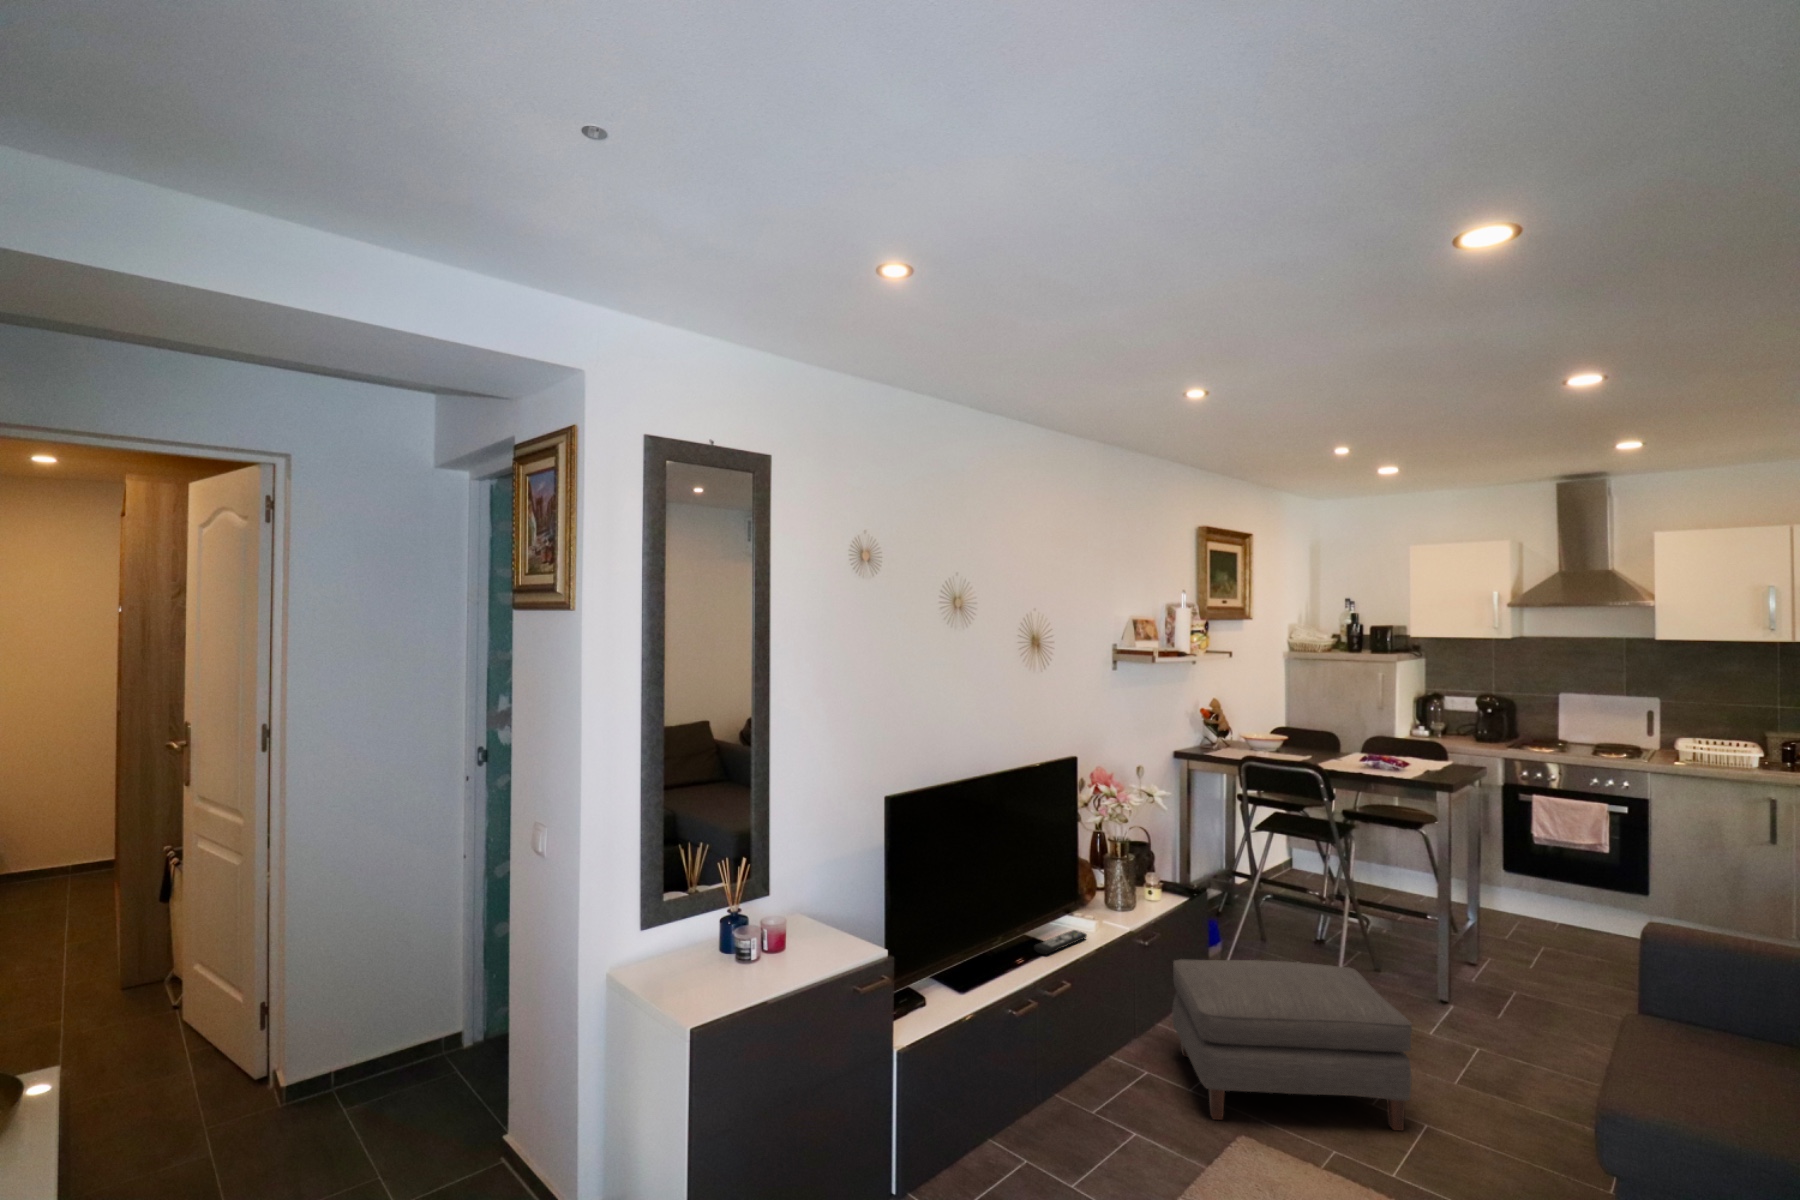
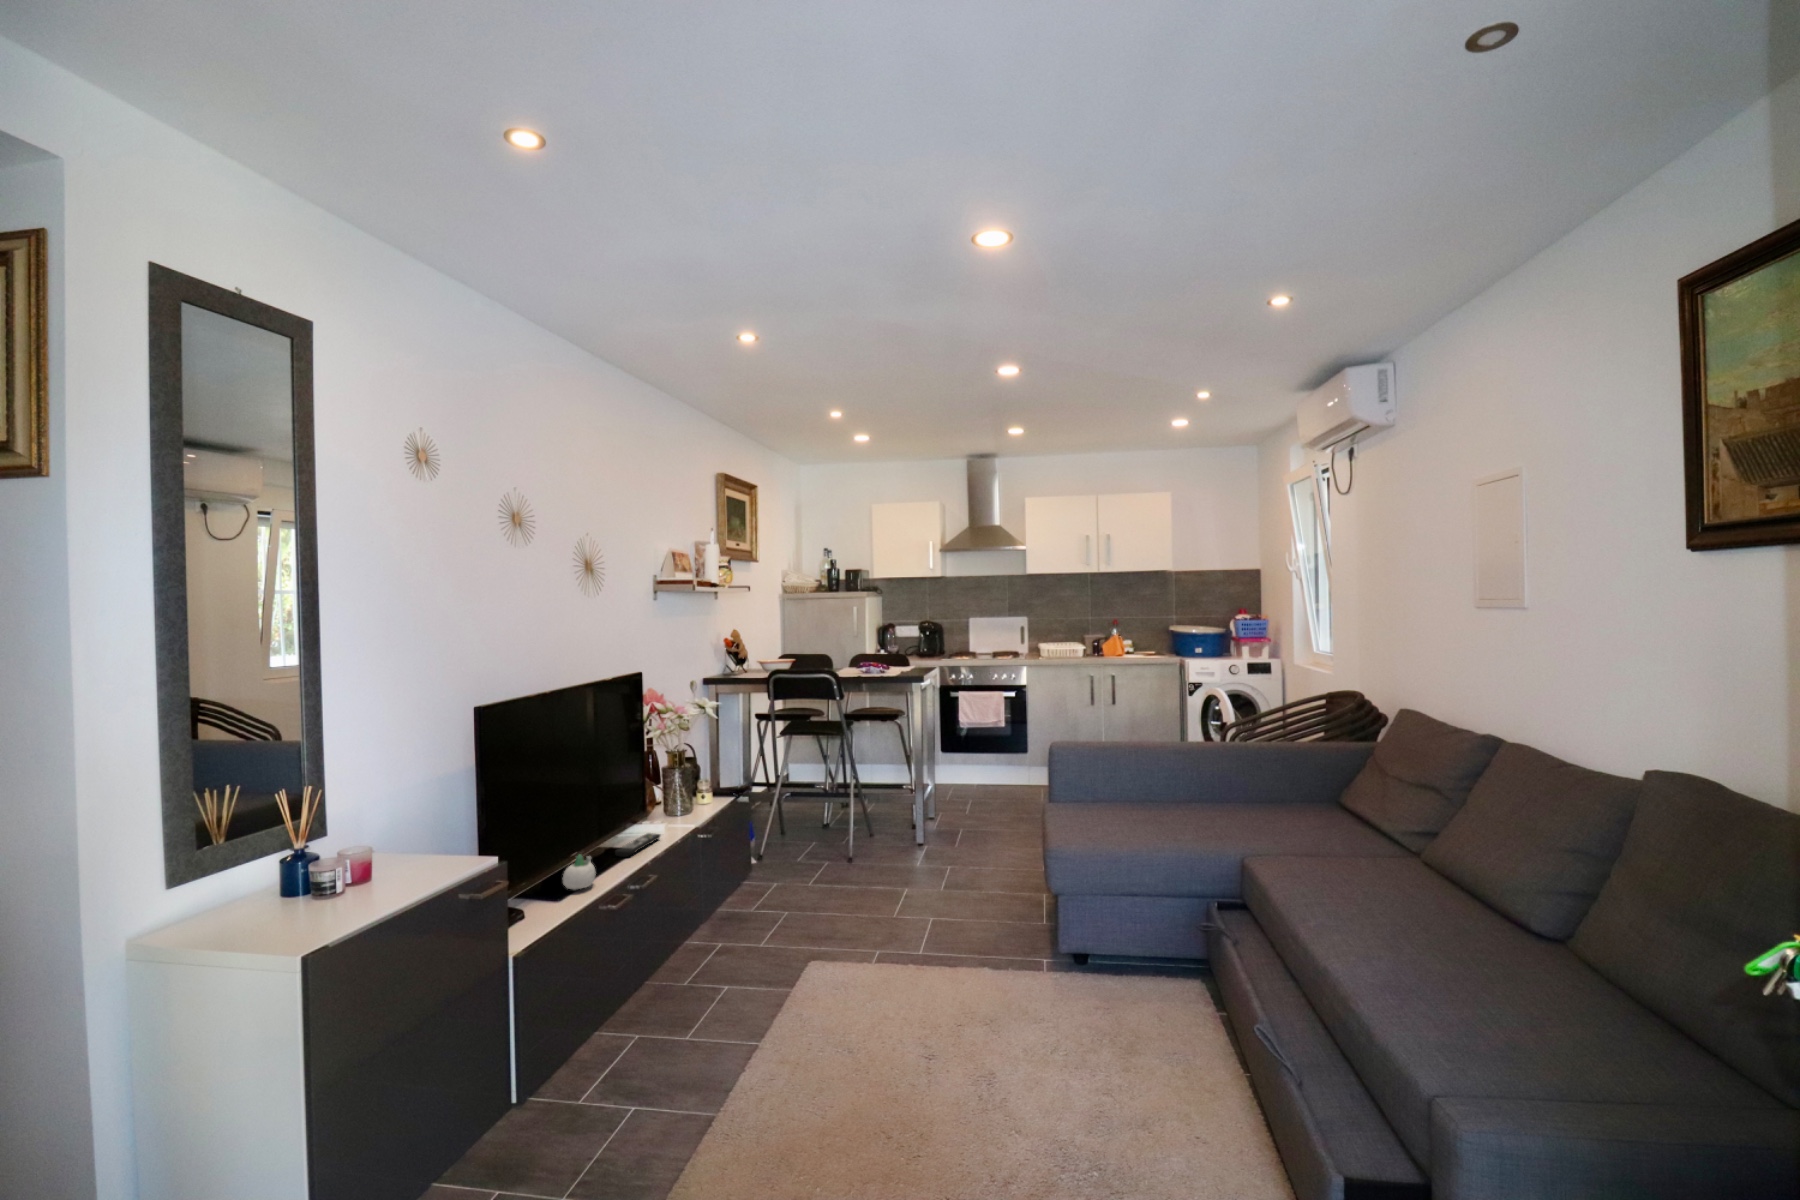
succulent planter: none [970,949,1003,985] -> present [563,855,596,890]
ottoman: present [1172,959,1412,1131] -> none [736,823,922,962]

